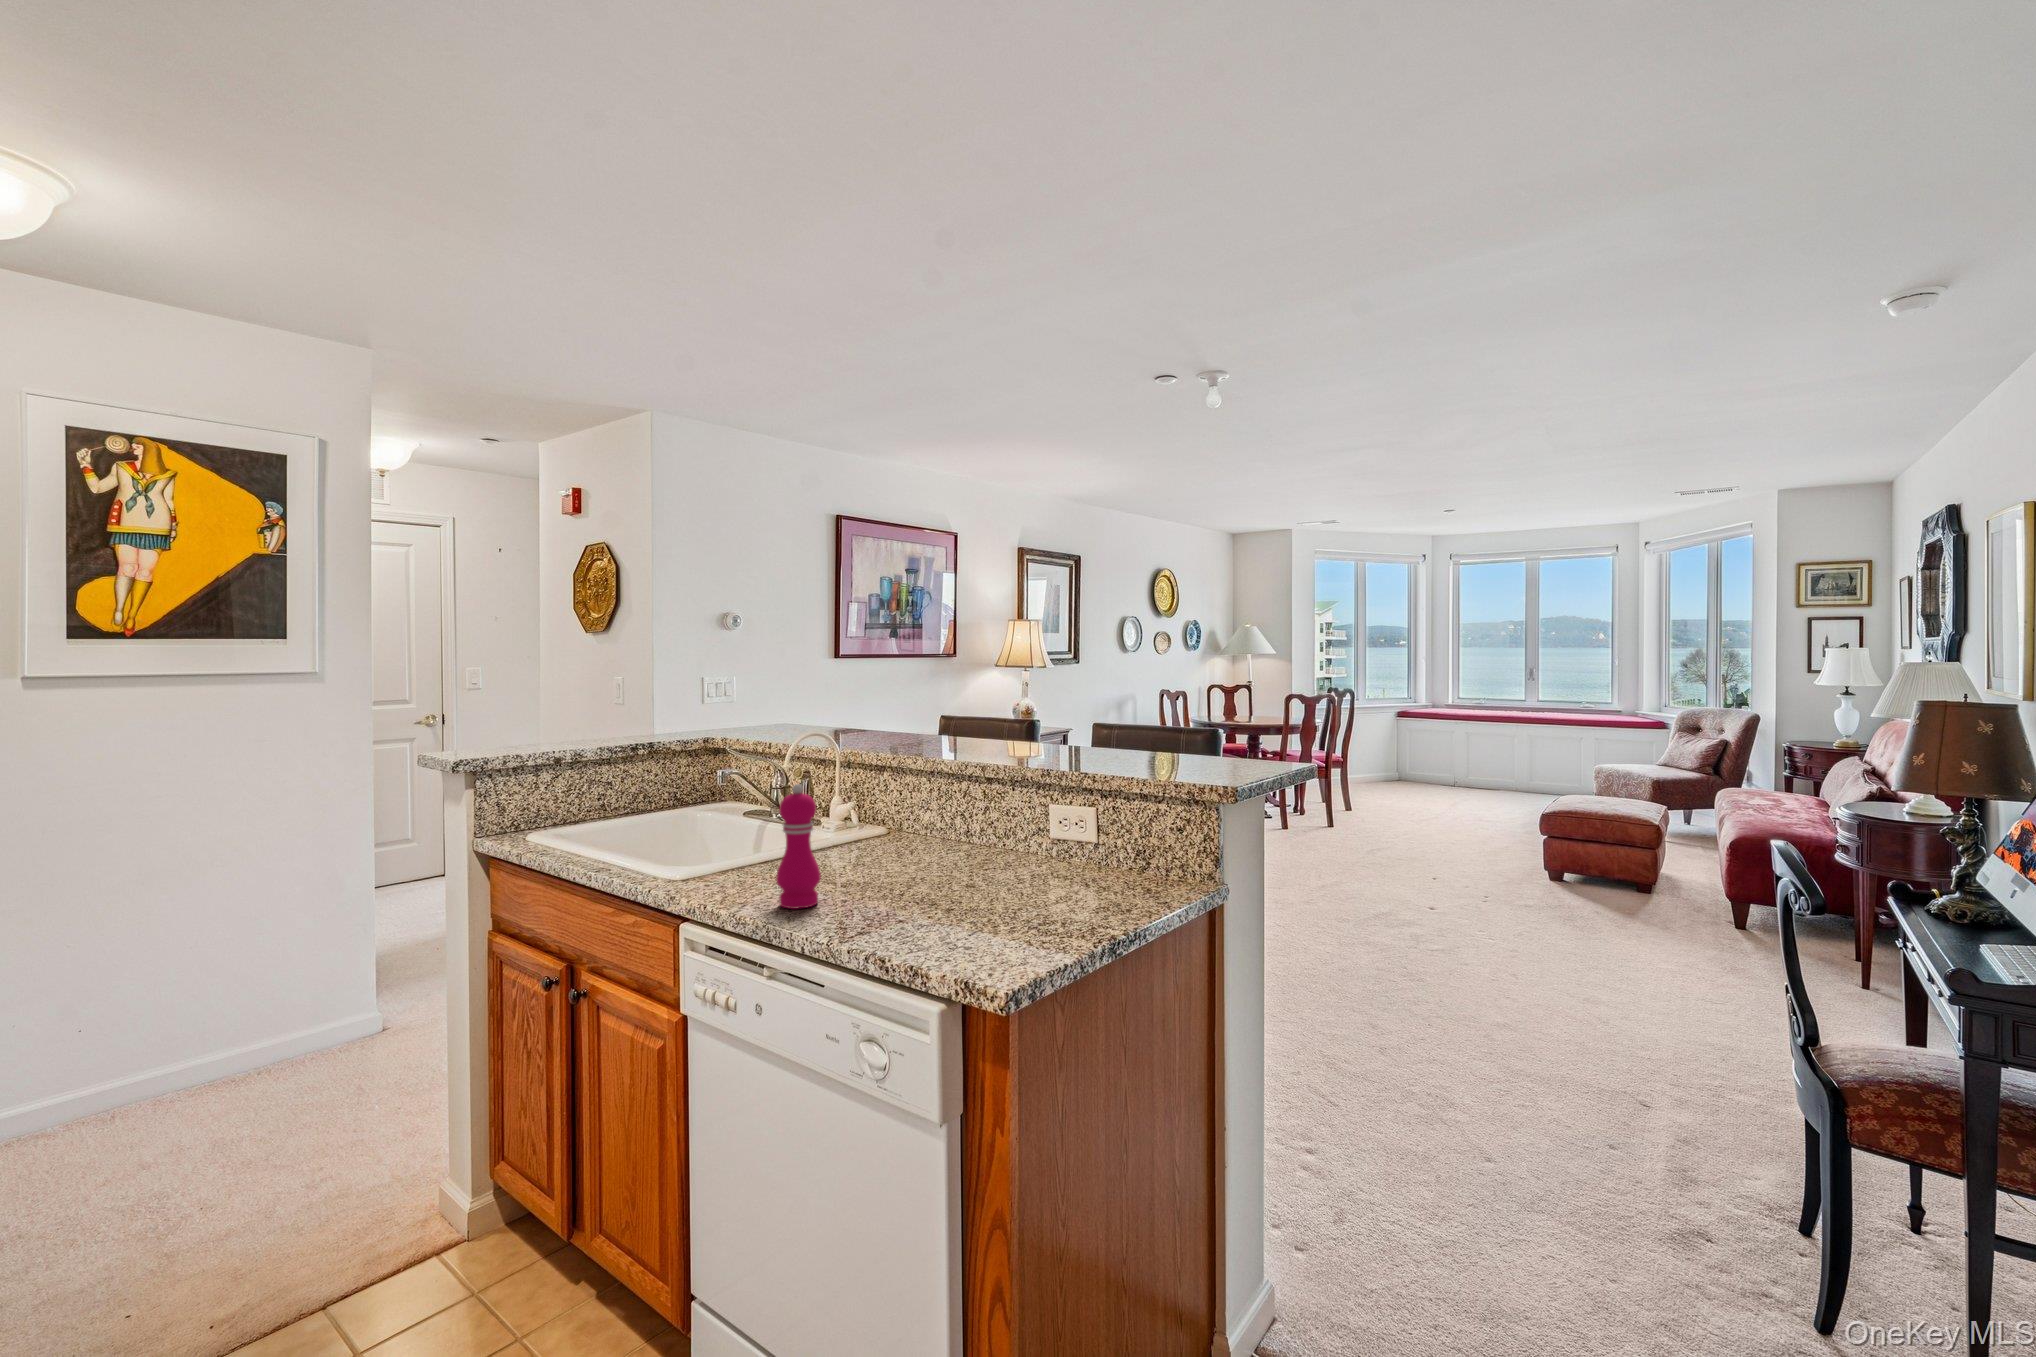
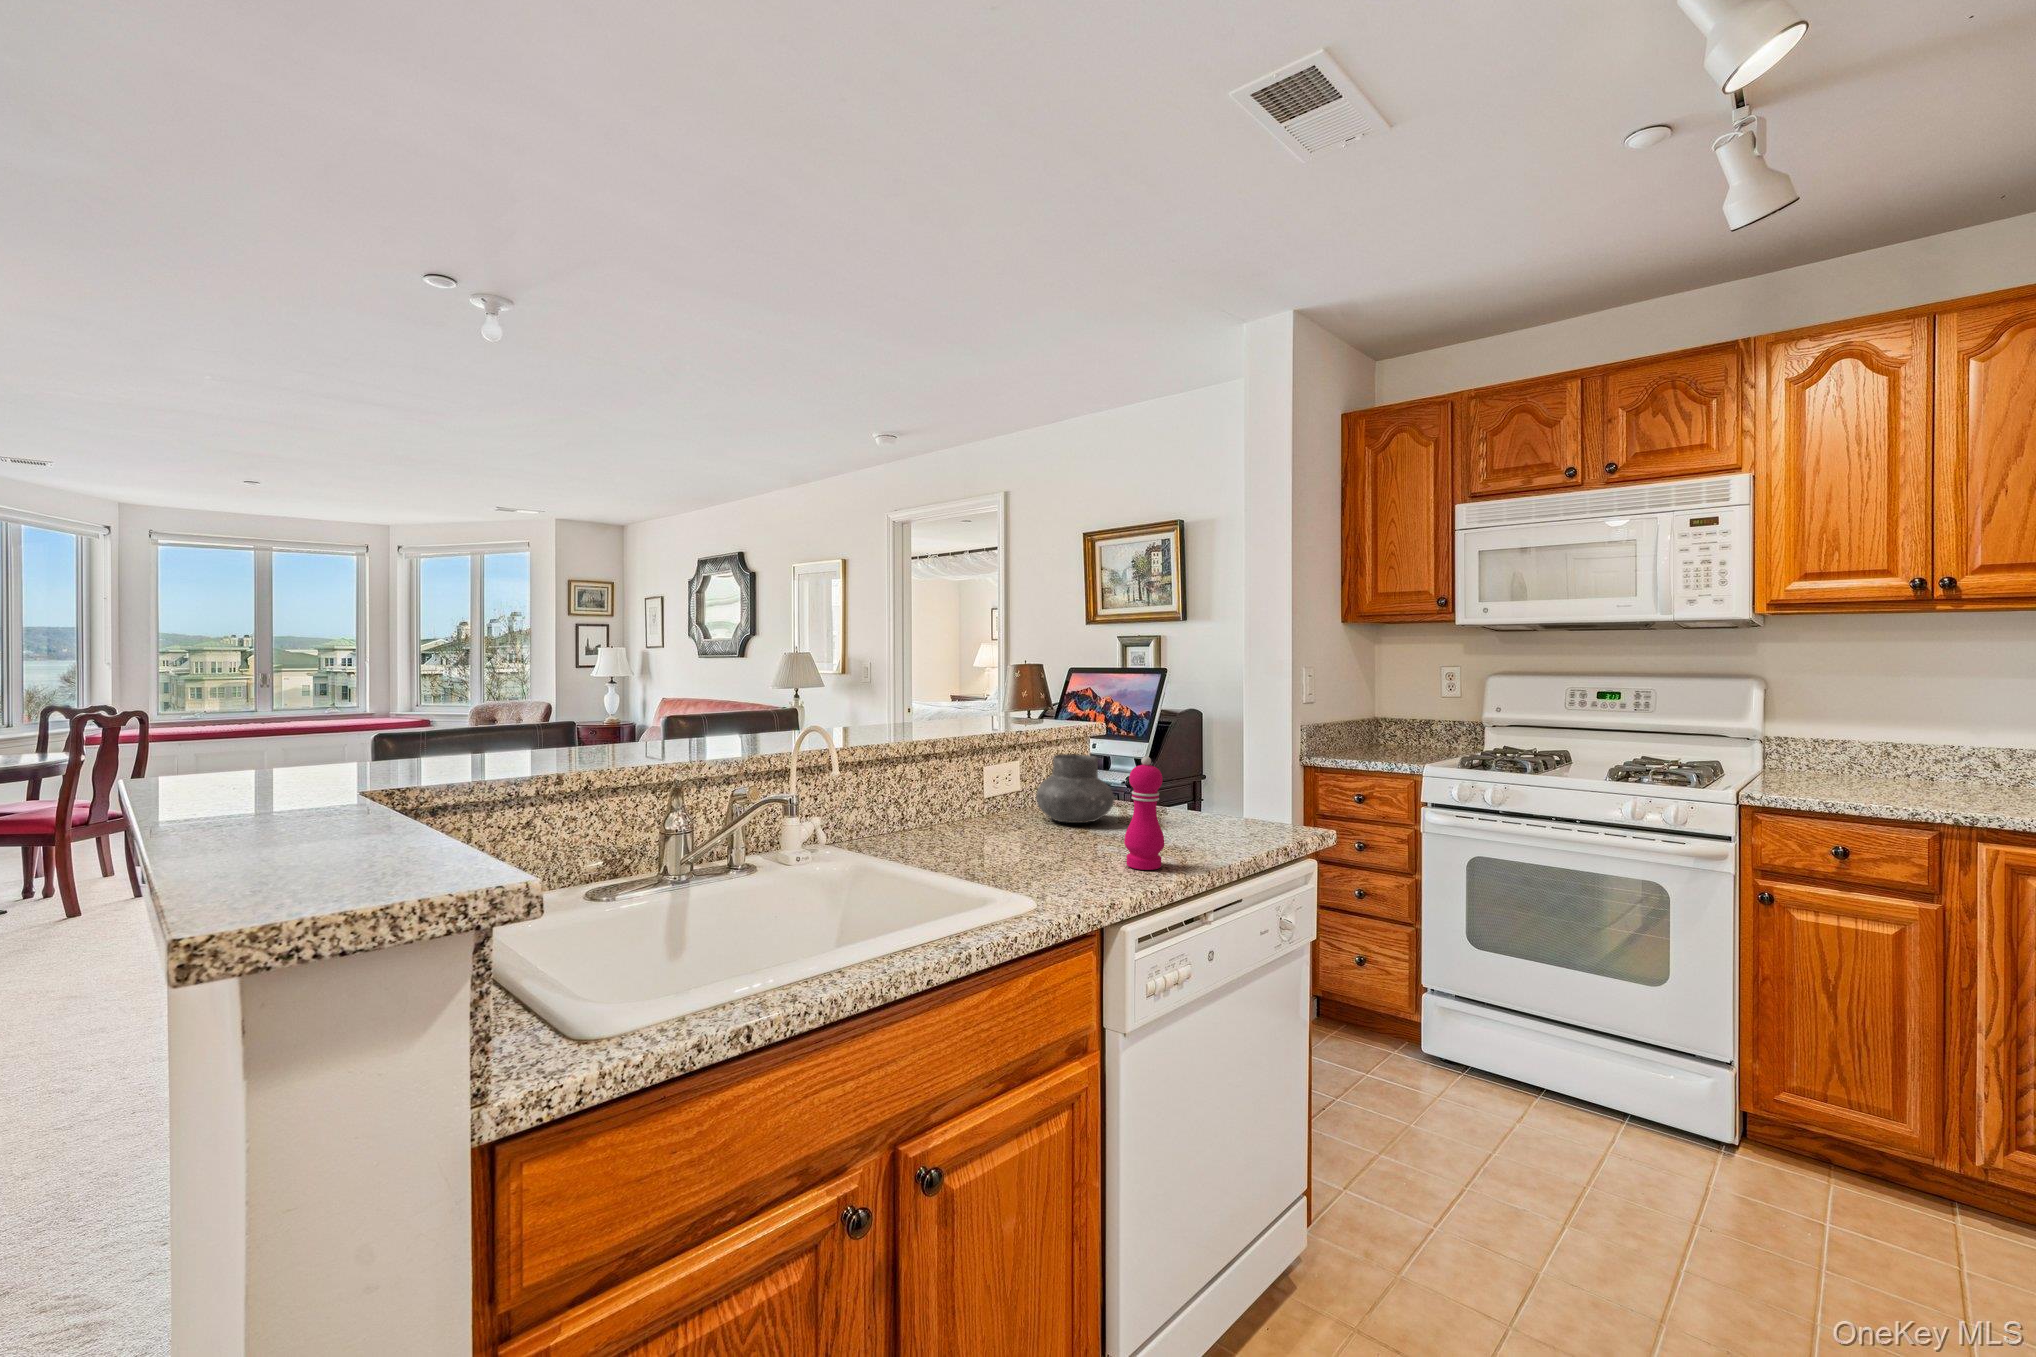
vase: none [987,797,1086,887] -> present [1036,754,1114,823]

